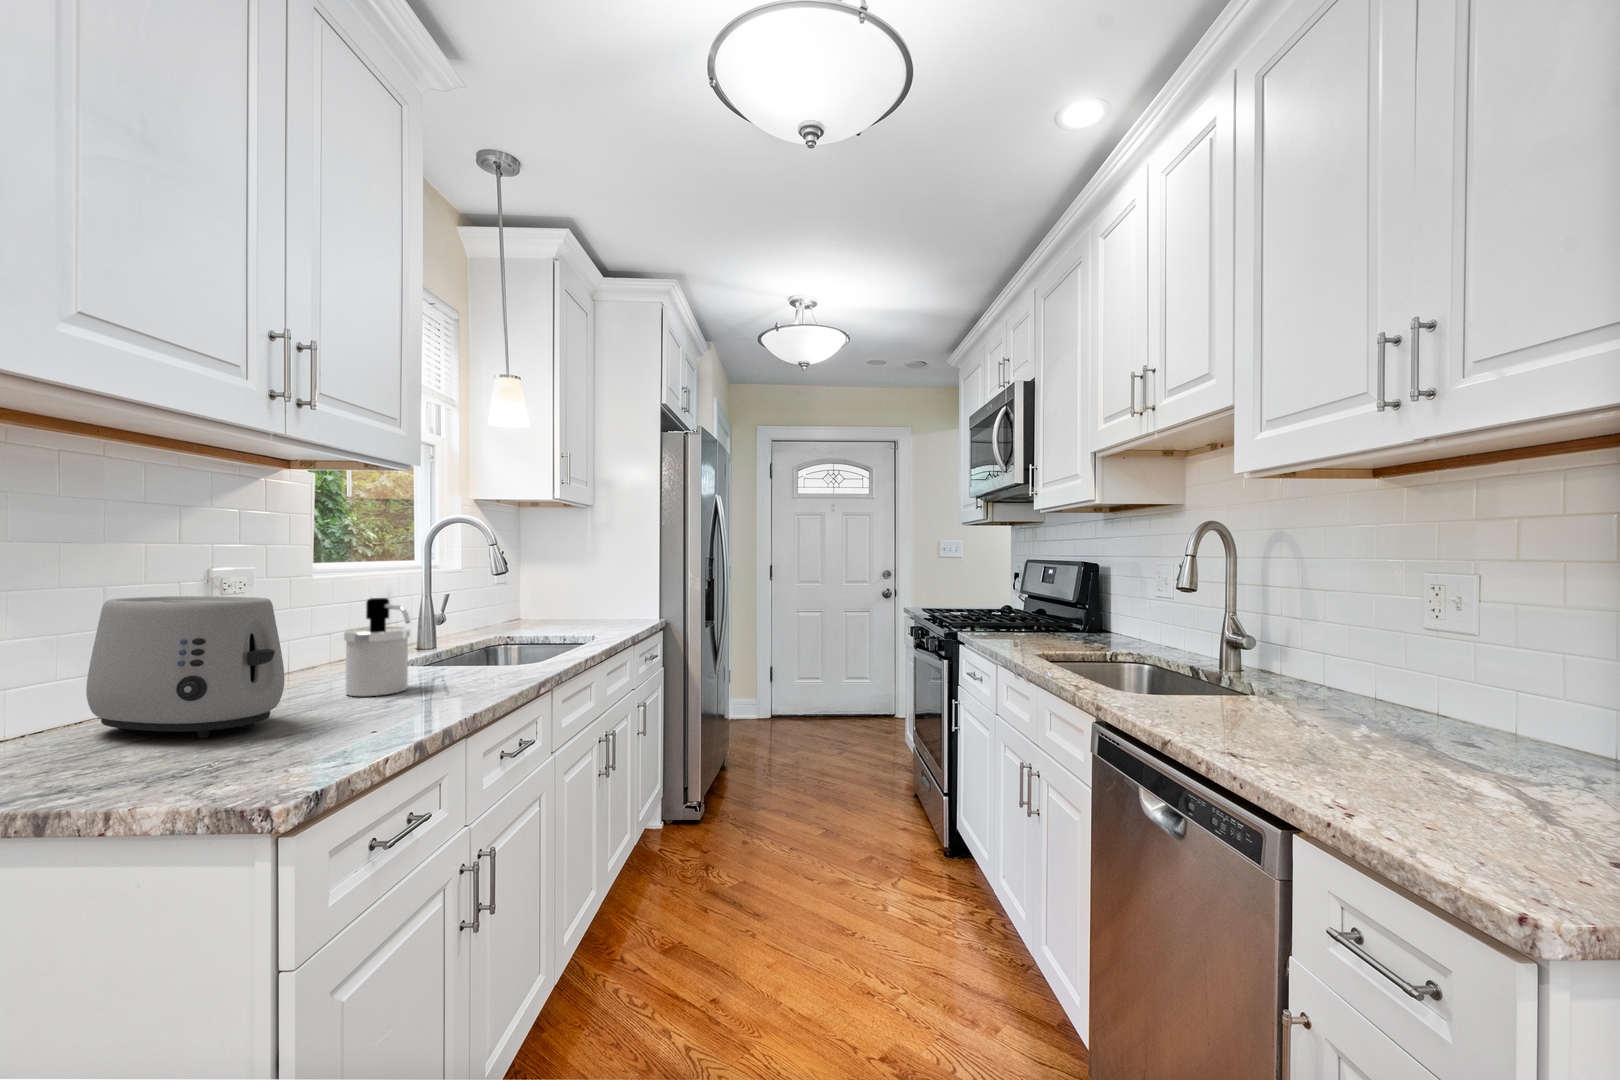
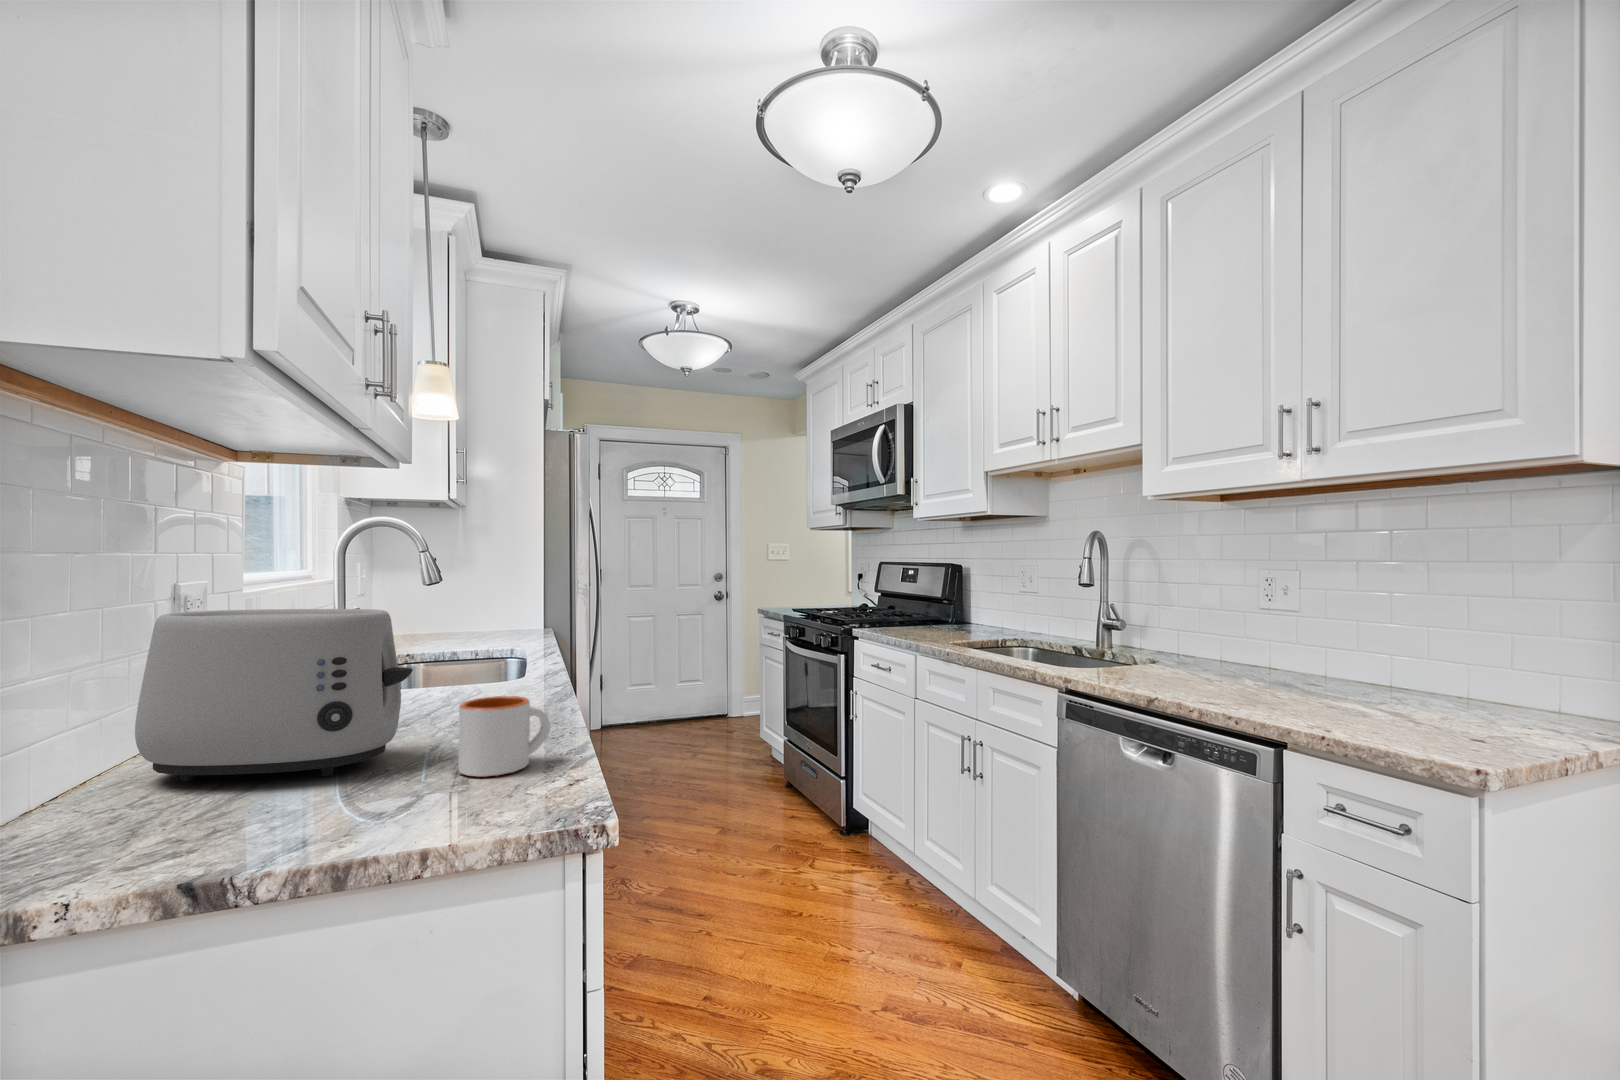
soap dispenser: present [344,598,410,696] -> none [377,608,477,721]
mug: none [279,680,370,753] -> present [458,696,550,777]

